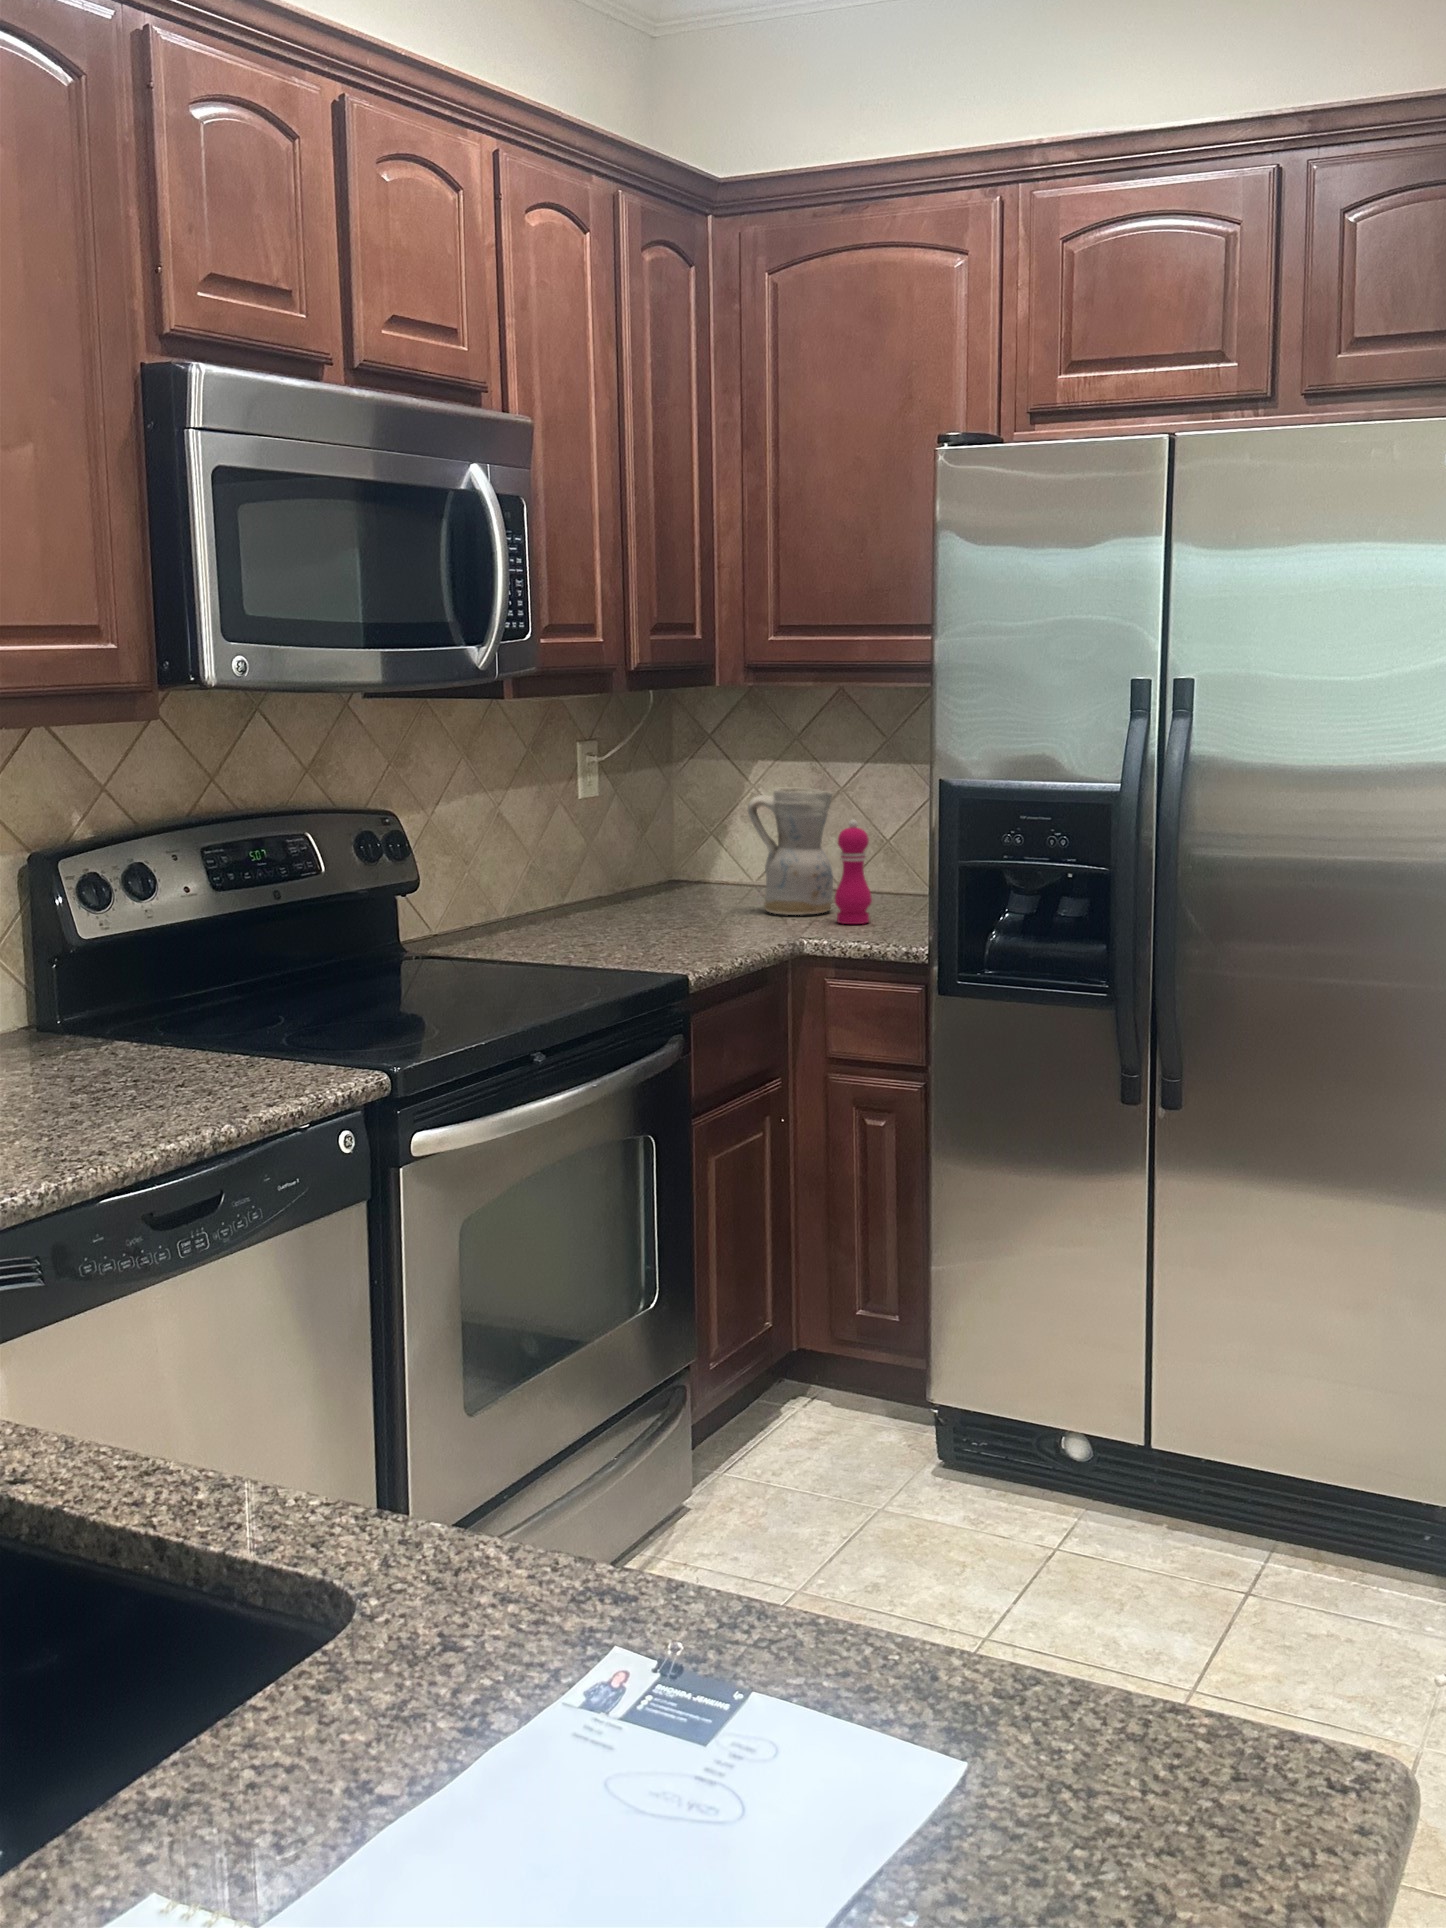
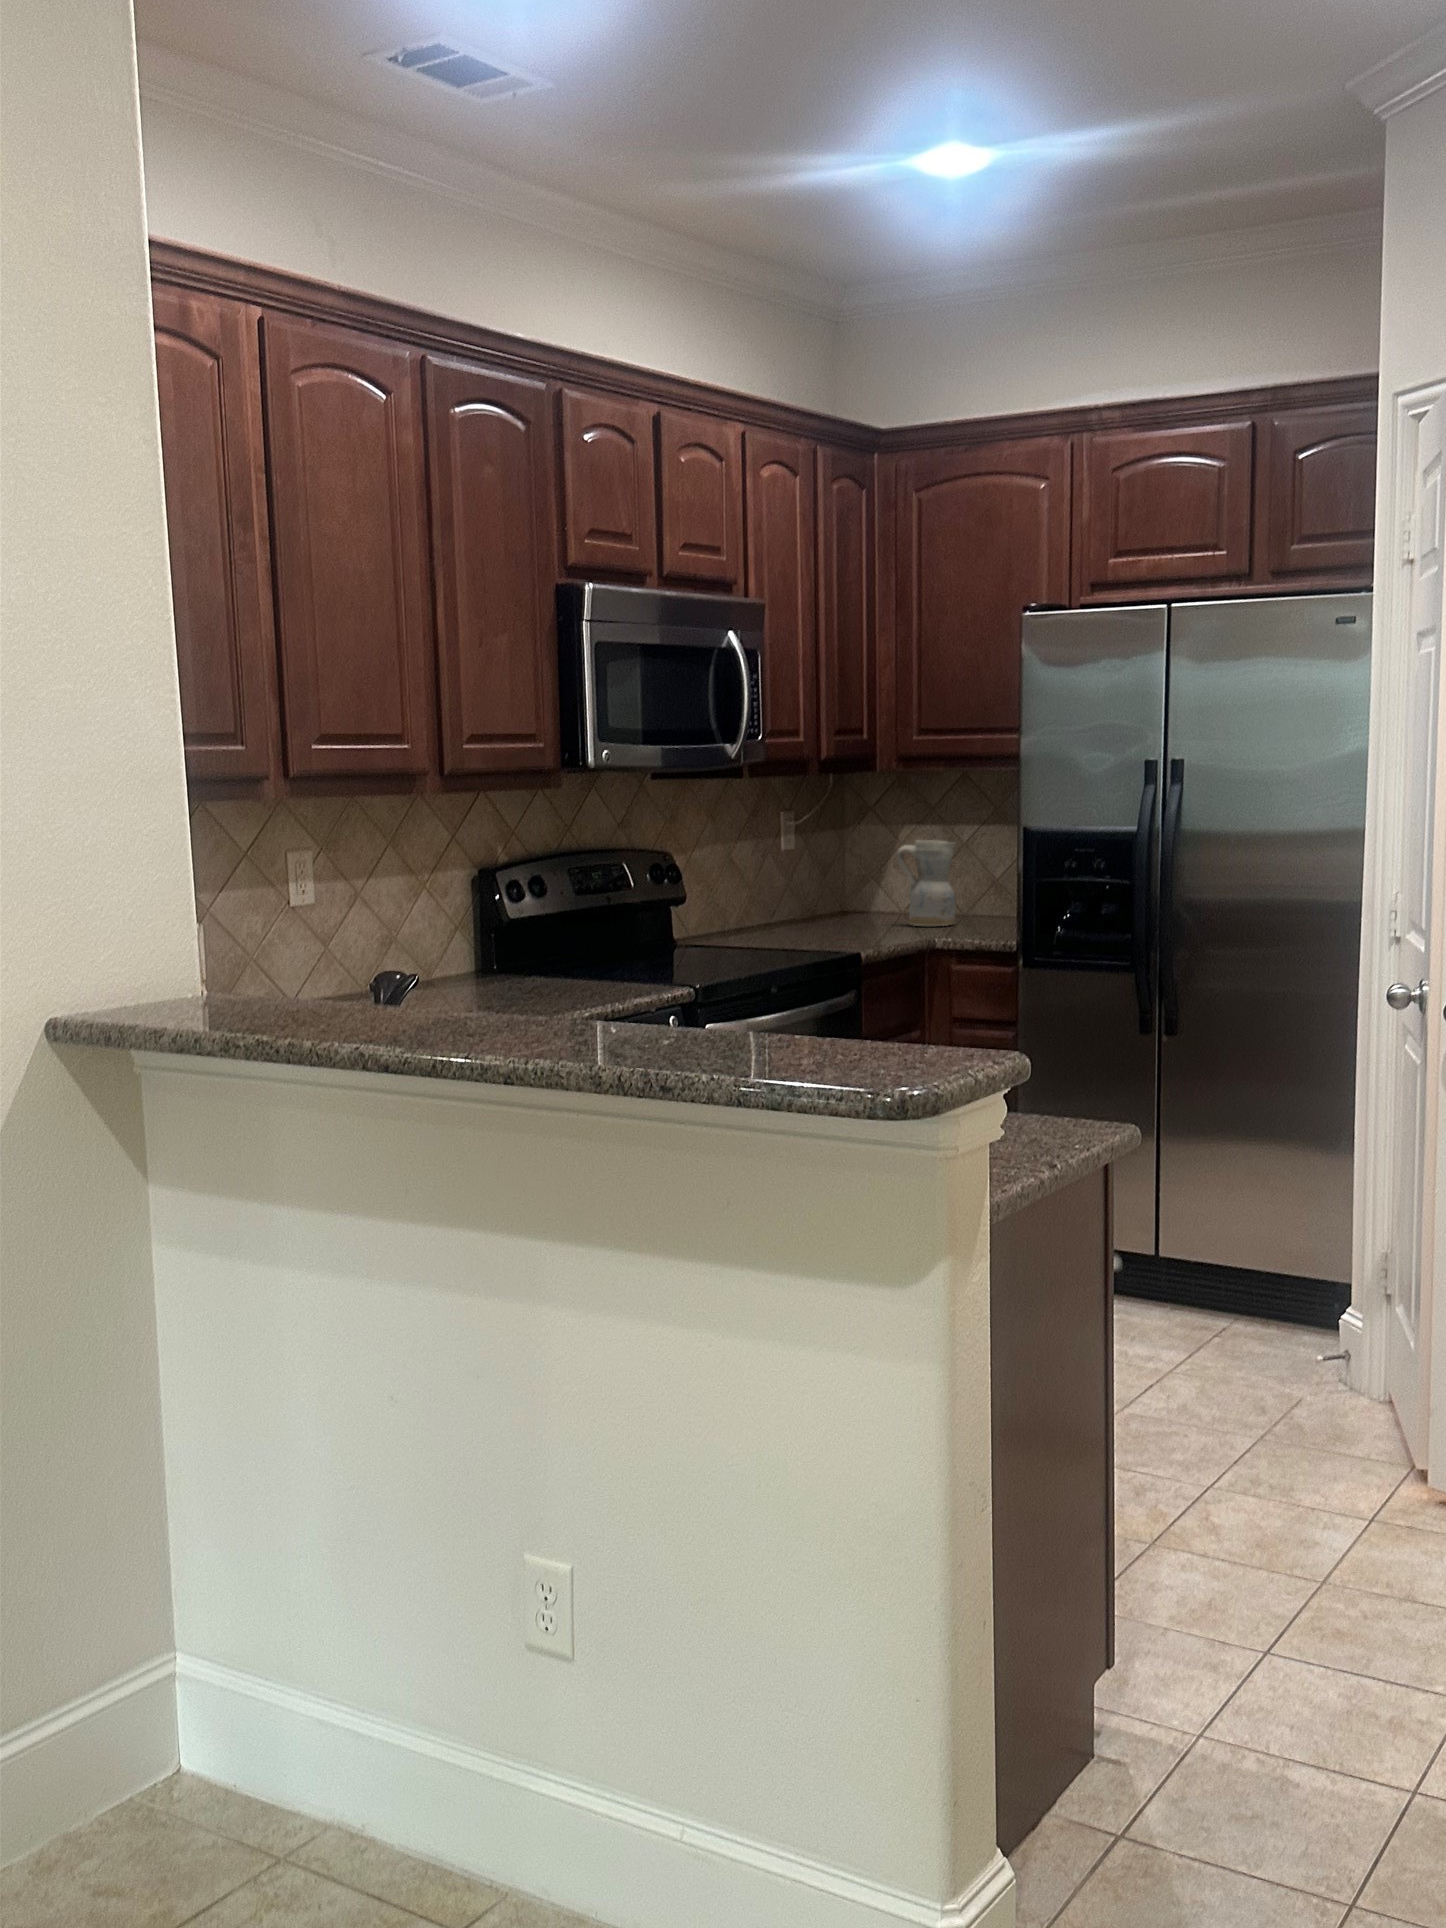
pepper mill: present [835,819,872,924] -> none [956,860,982,931]

